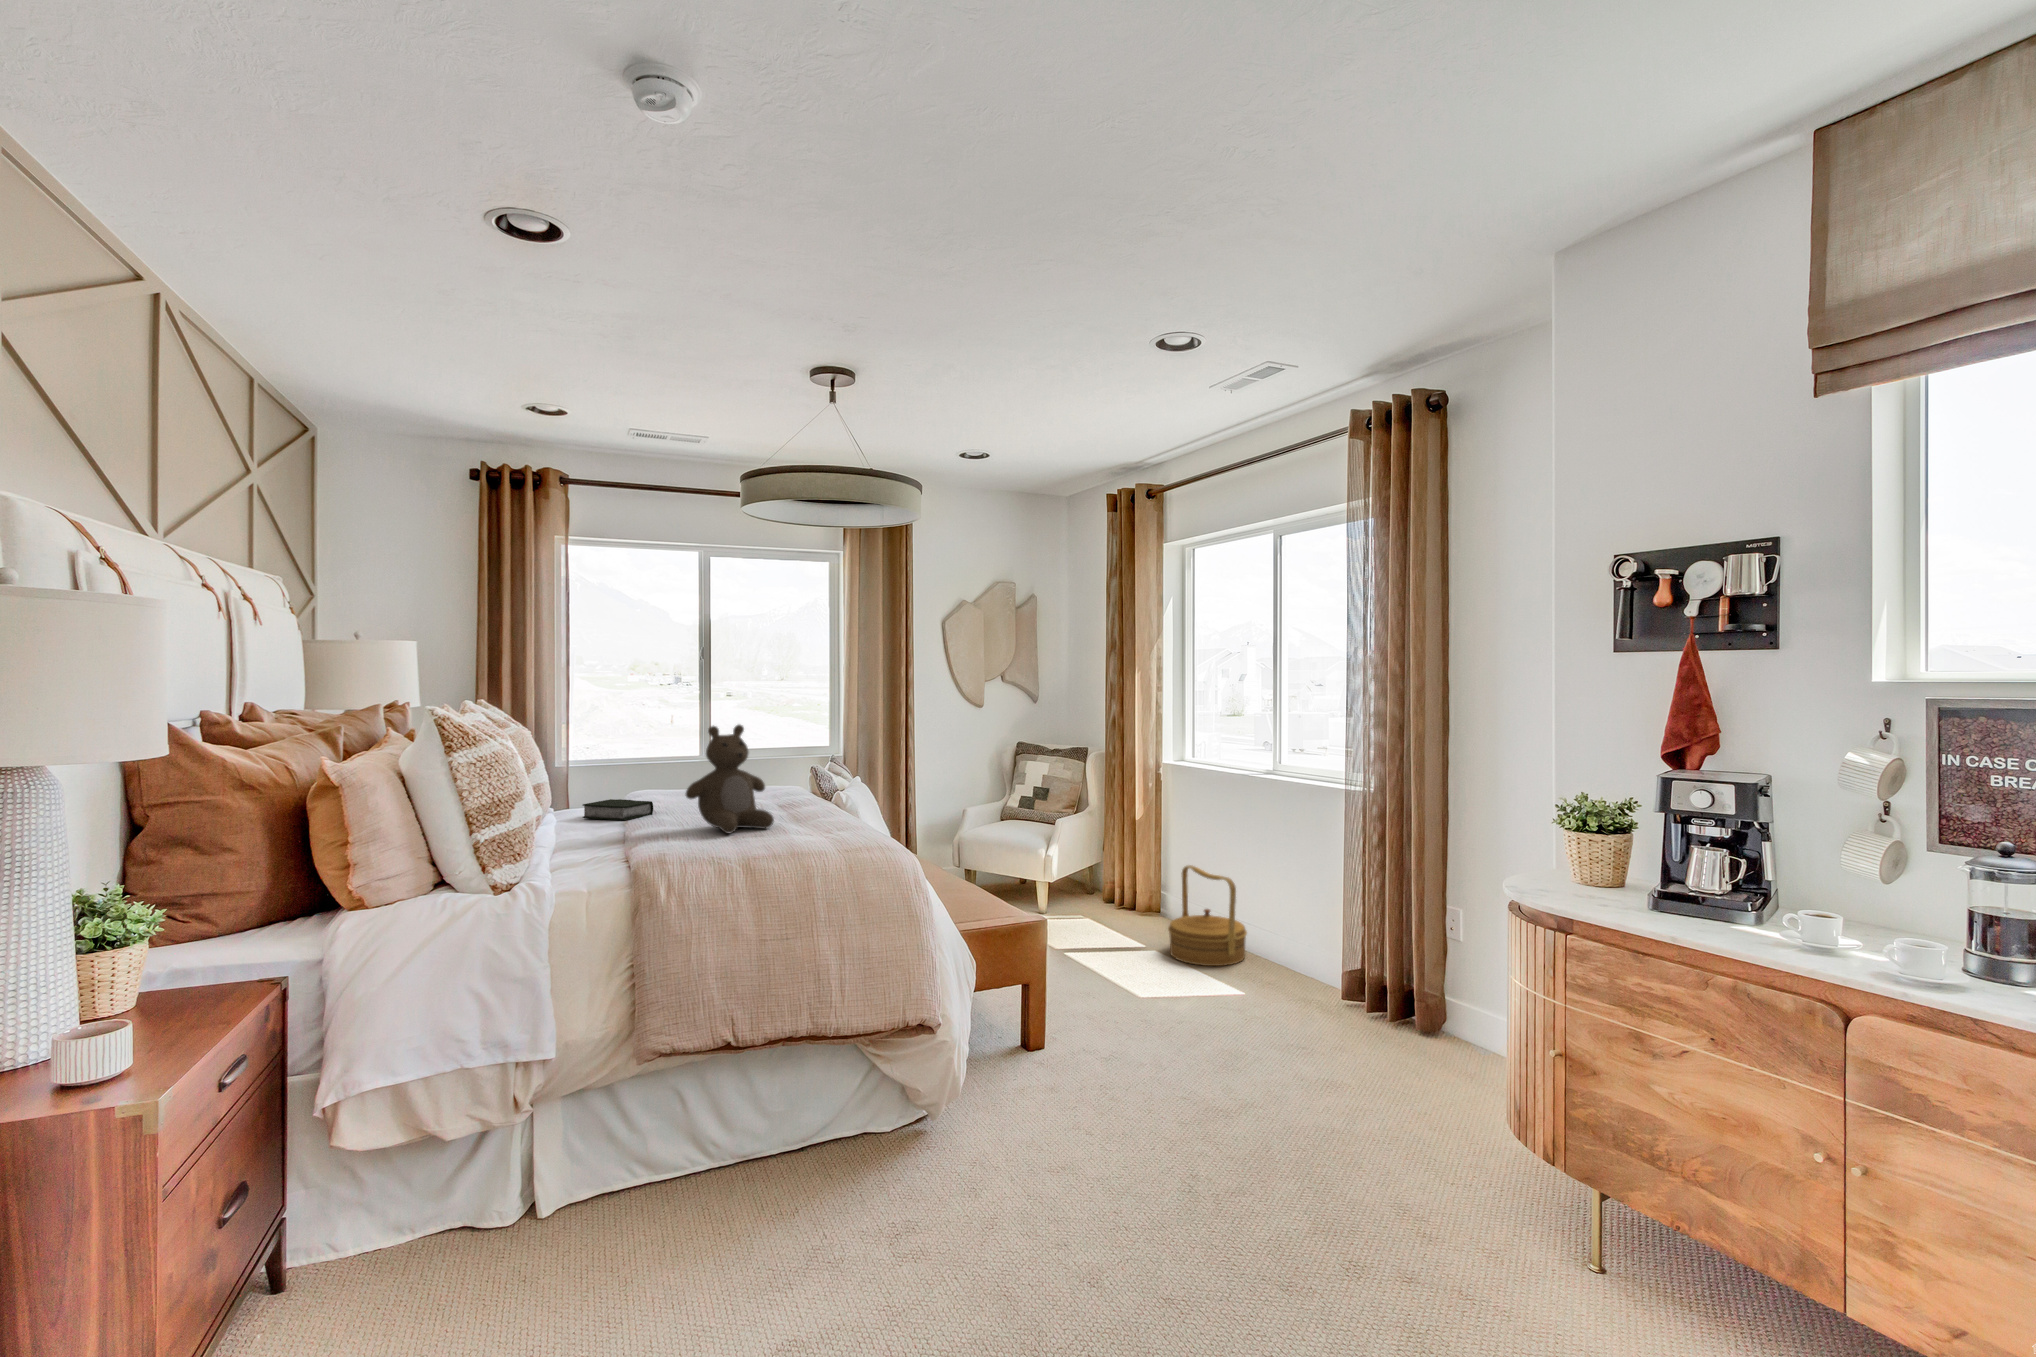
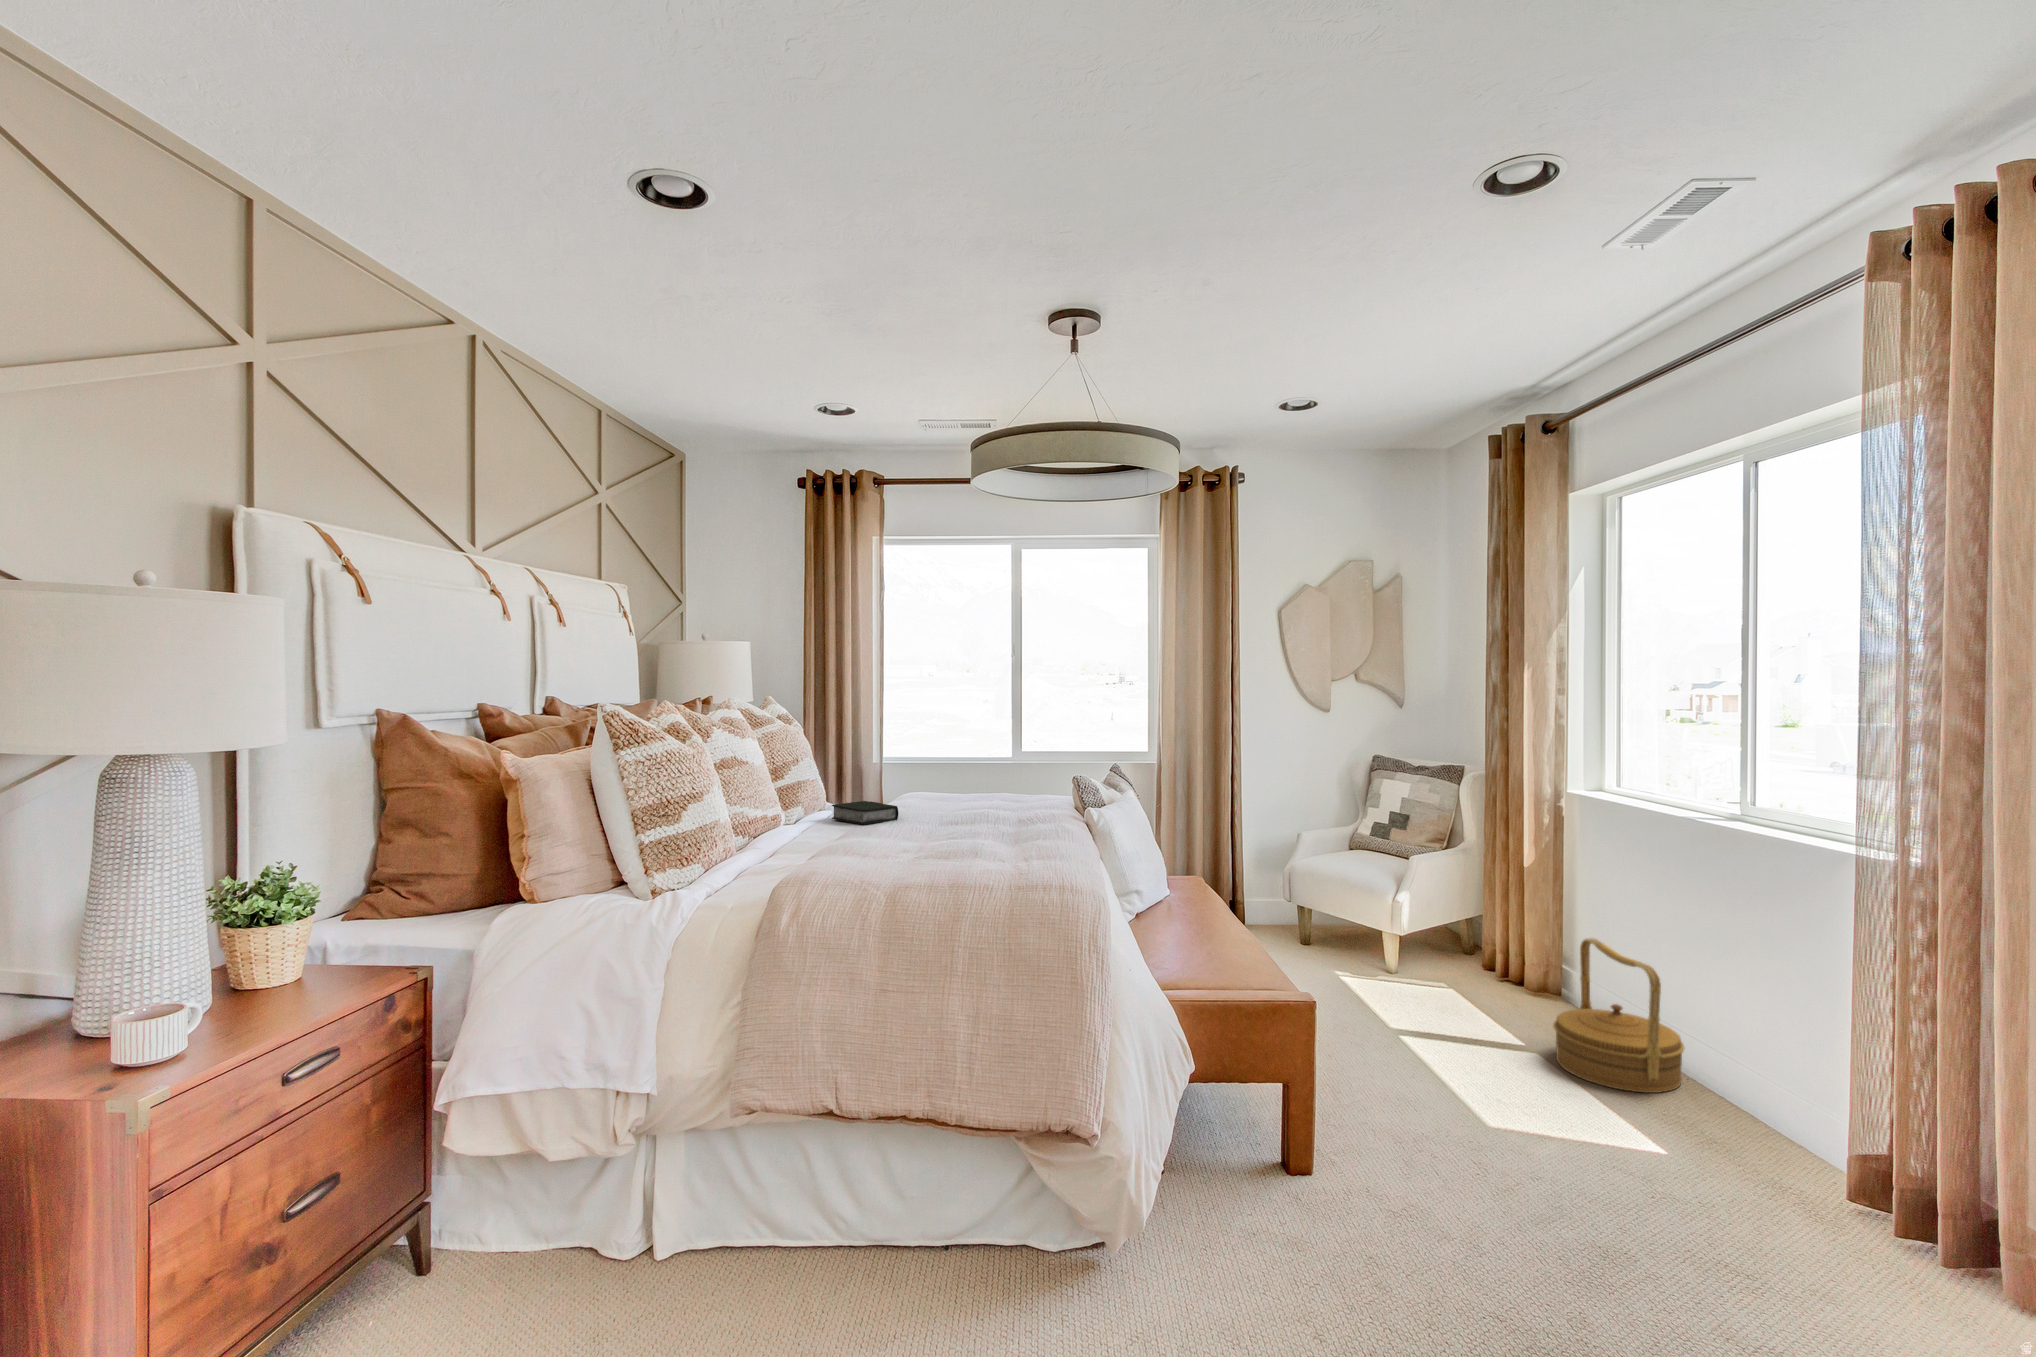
teddy bear: present [686,725,774,833] -> none [895,727,988,850]

